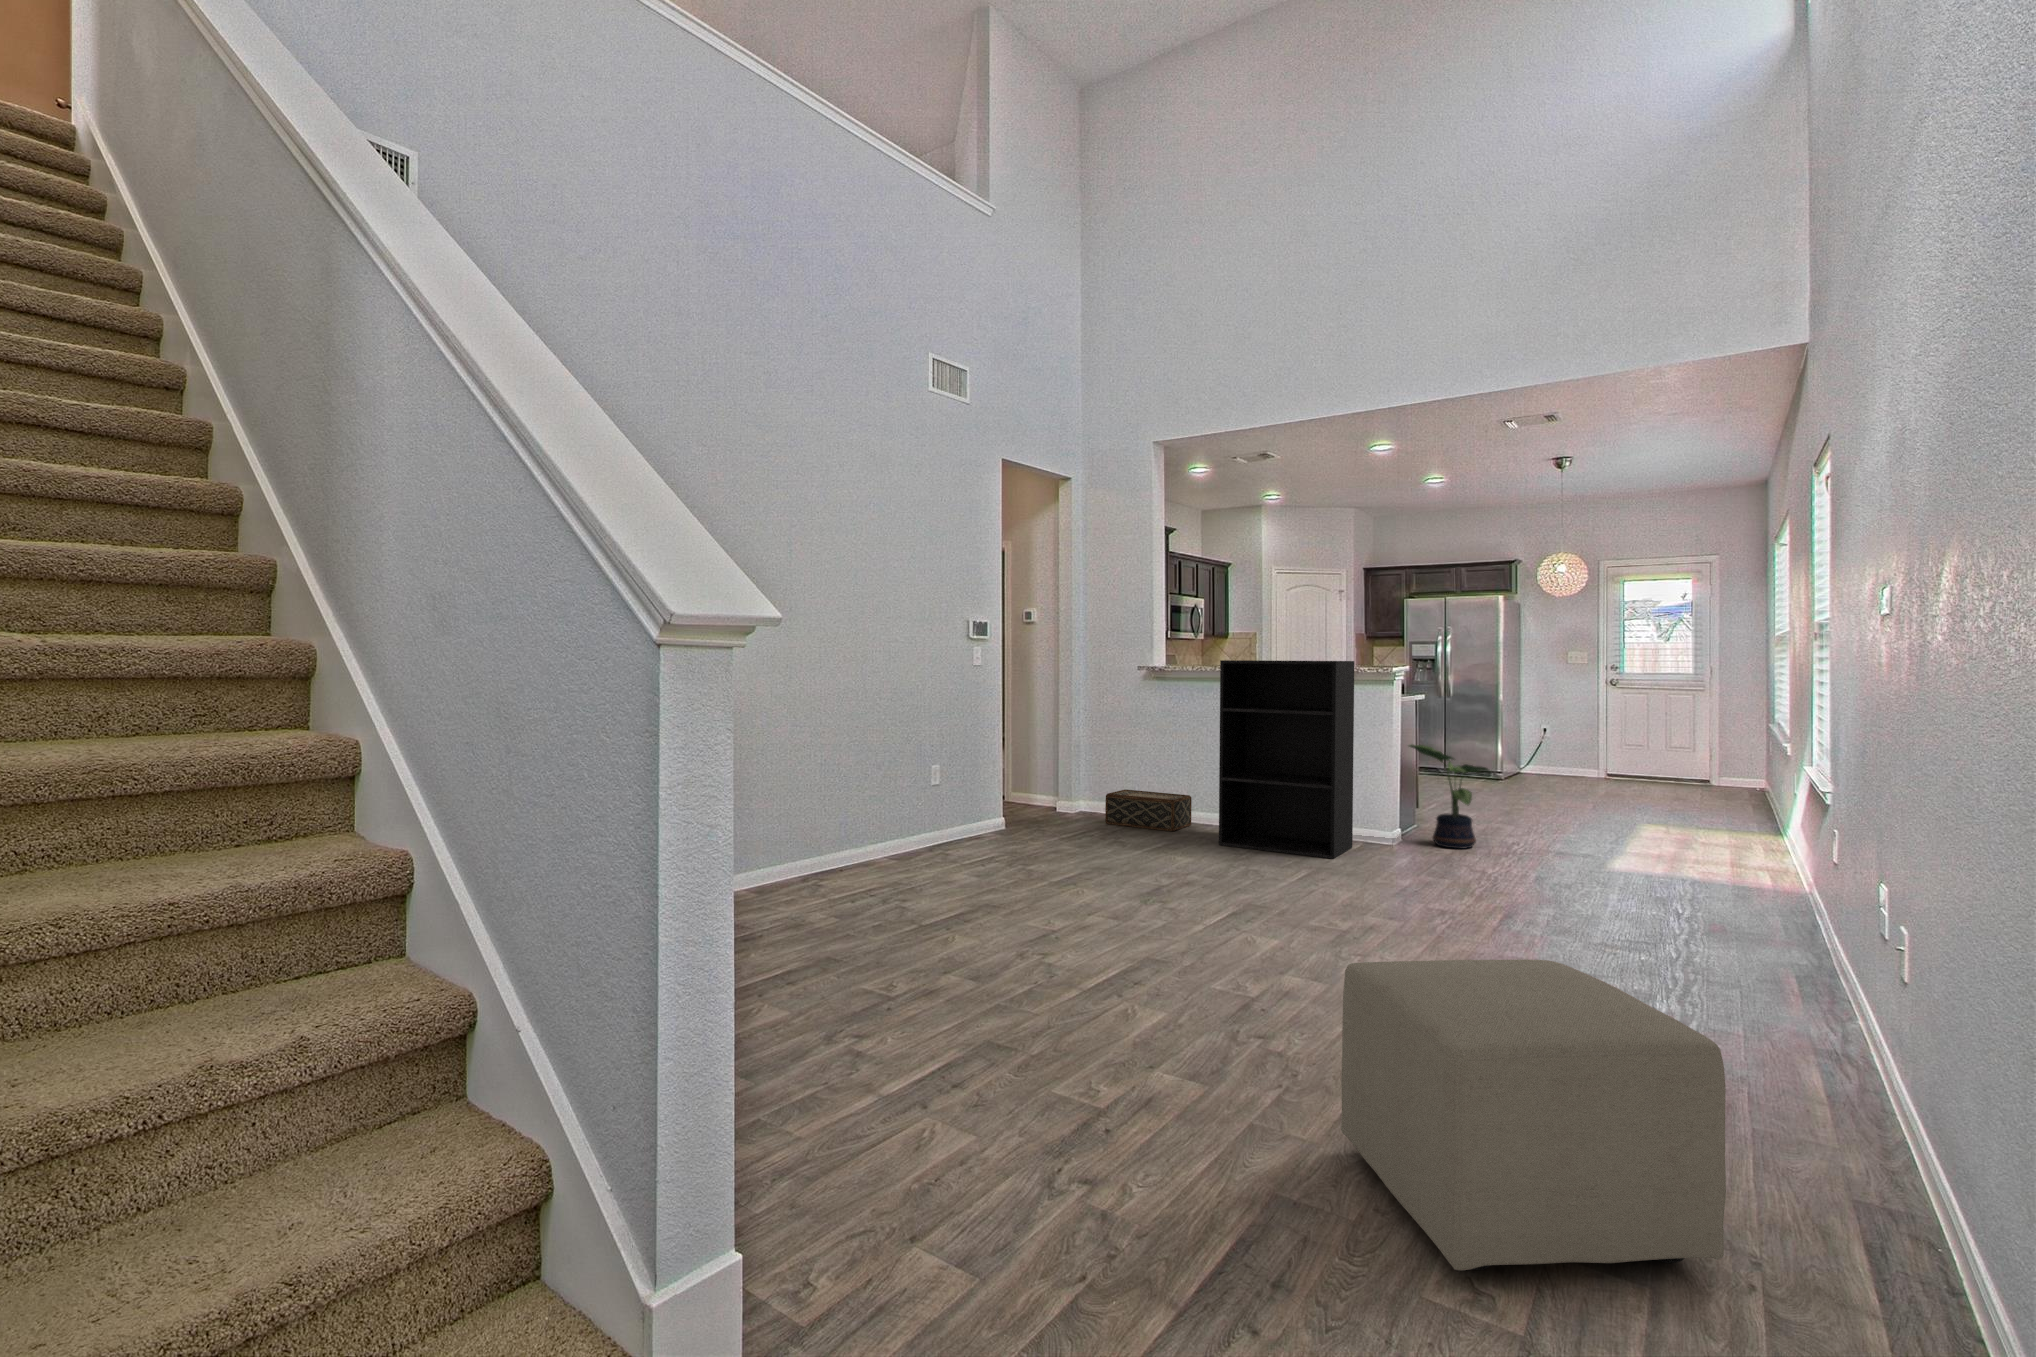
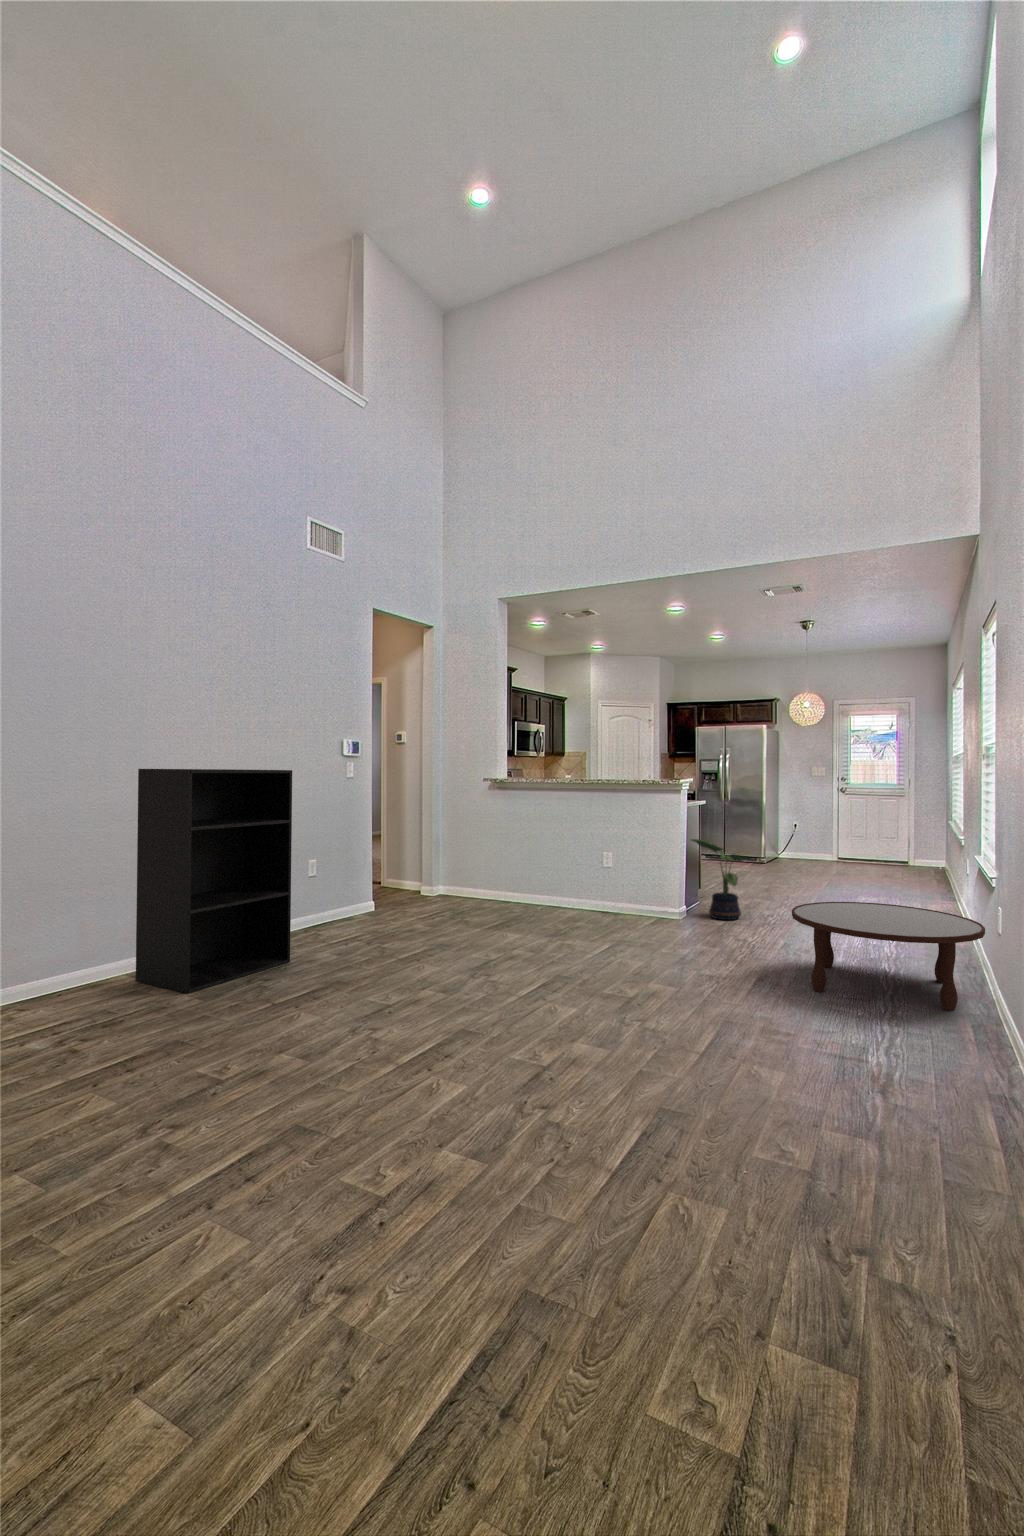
bookshelf: present [1219,660,1354,859] -> present [136,769,292,993]
woven basket: present [1105,790,1191,831] -> none [458,875,526,909]
coffee table: none [1550,823,1814,958] -> present [792,902,985,1011]
ottoman: present [1341,960,1726,1270] -> none [589,1047,927,1396]

